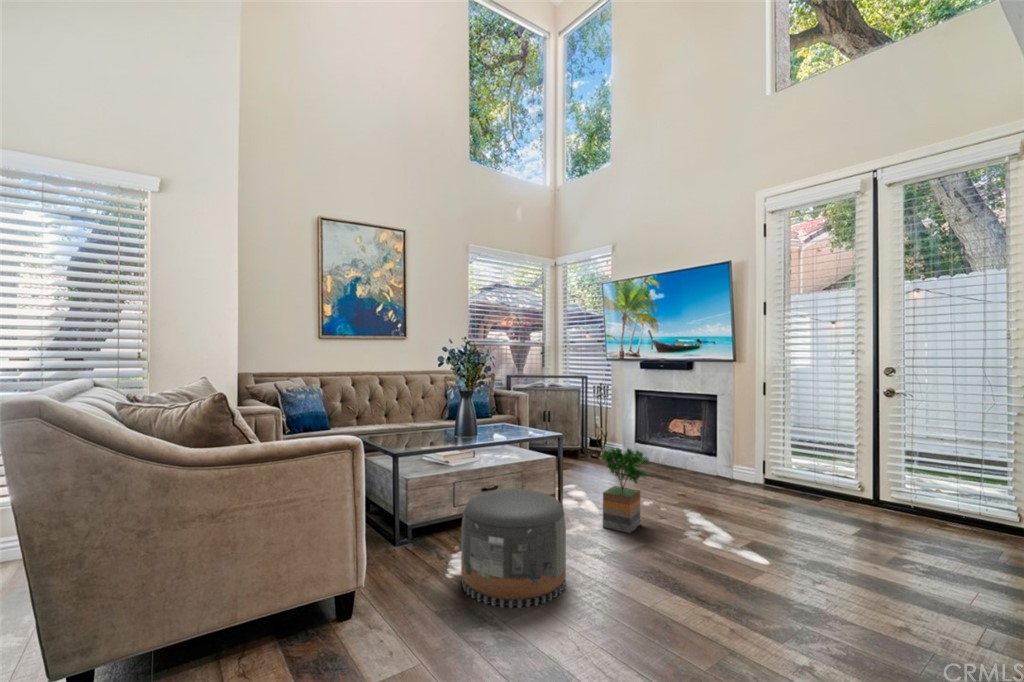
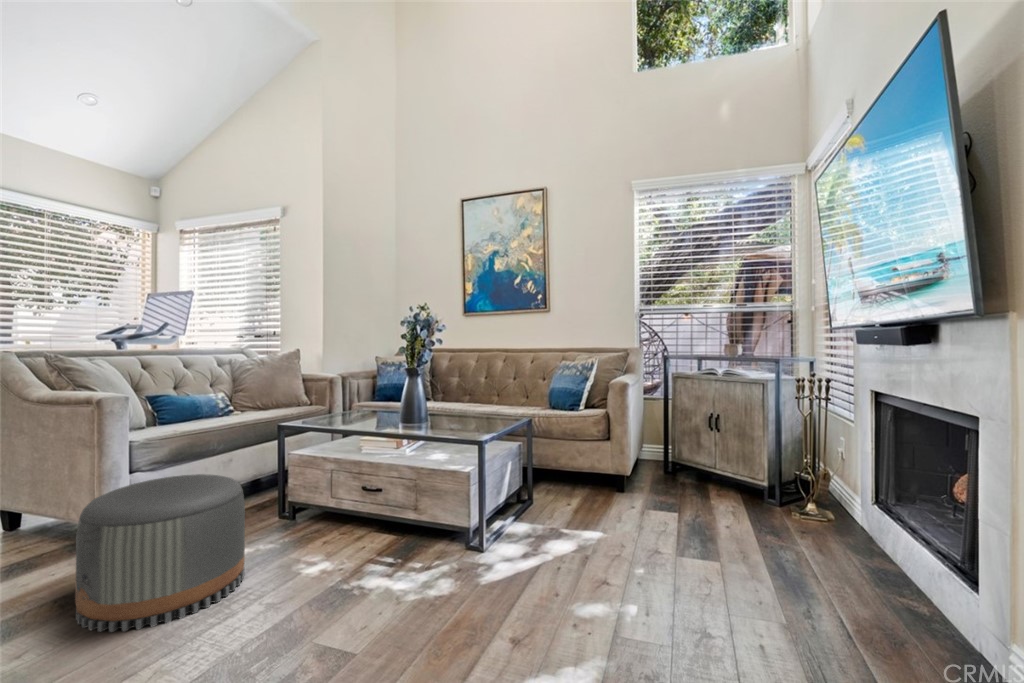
potted tree: present [601,448,649,533] -> none [355,467,472,641]

